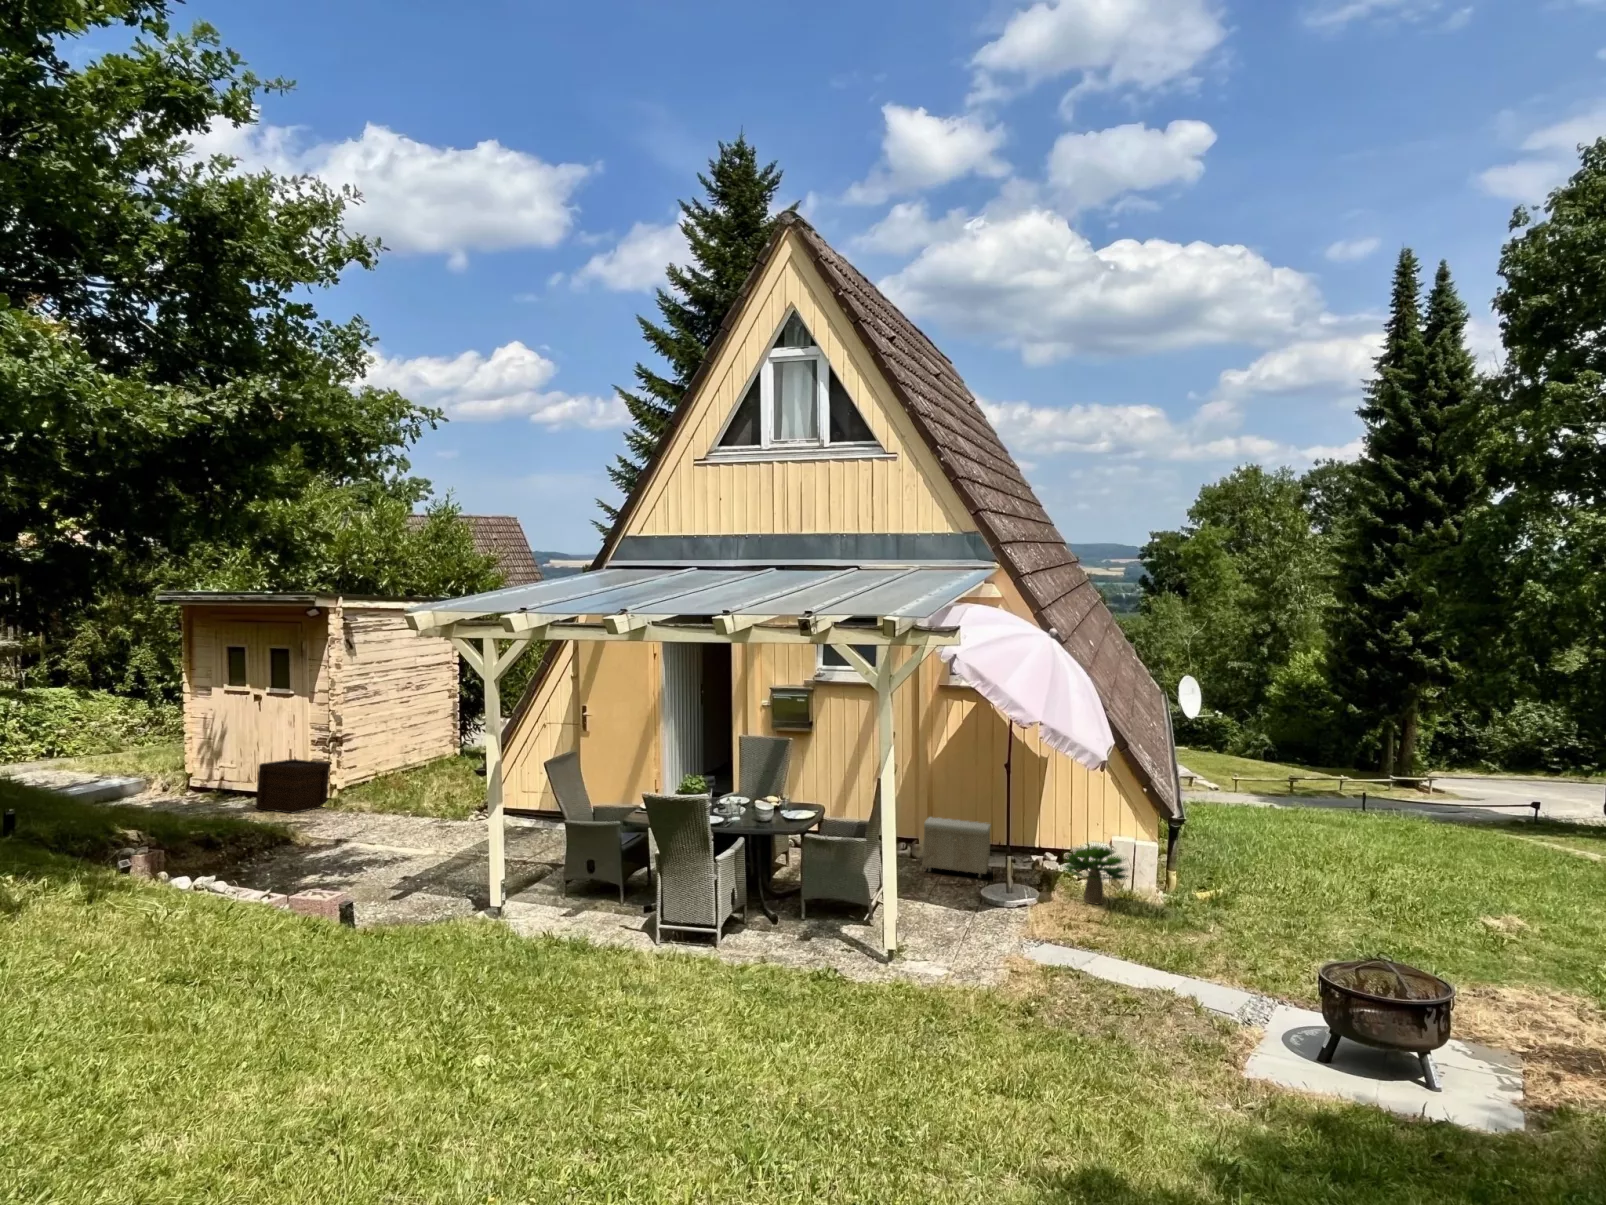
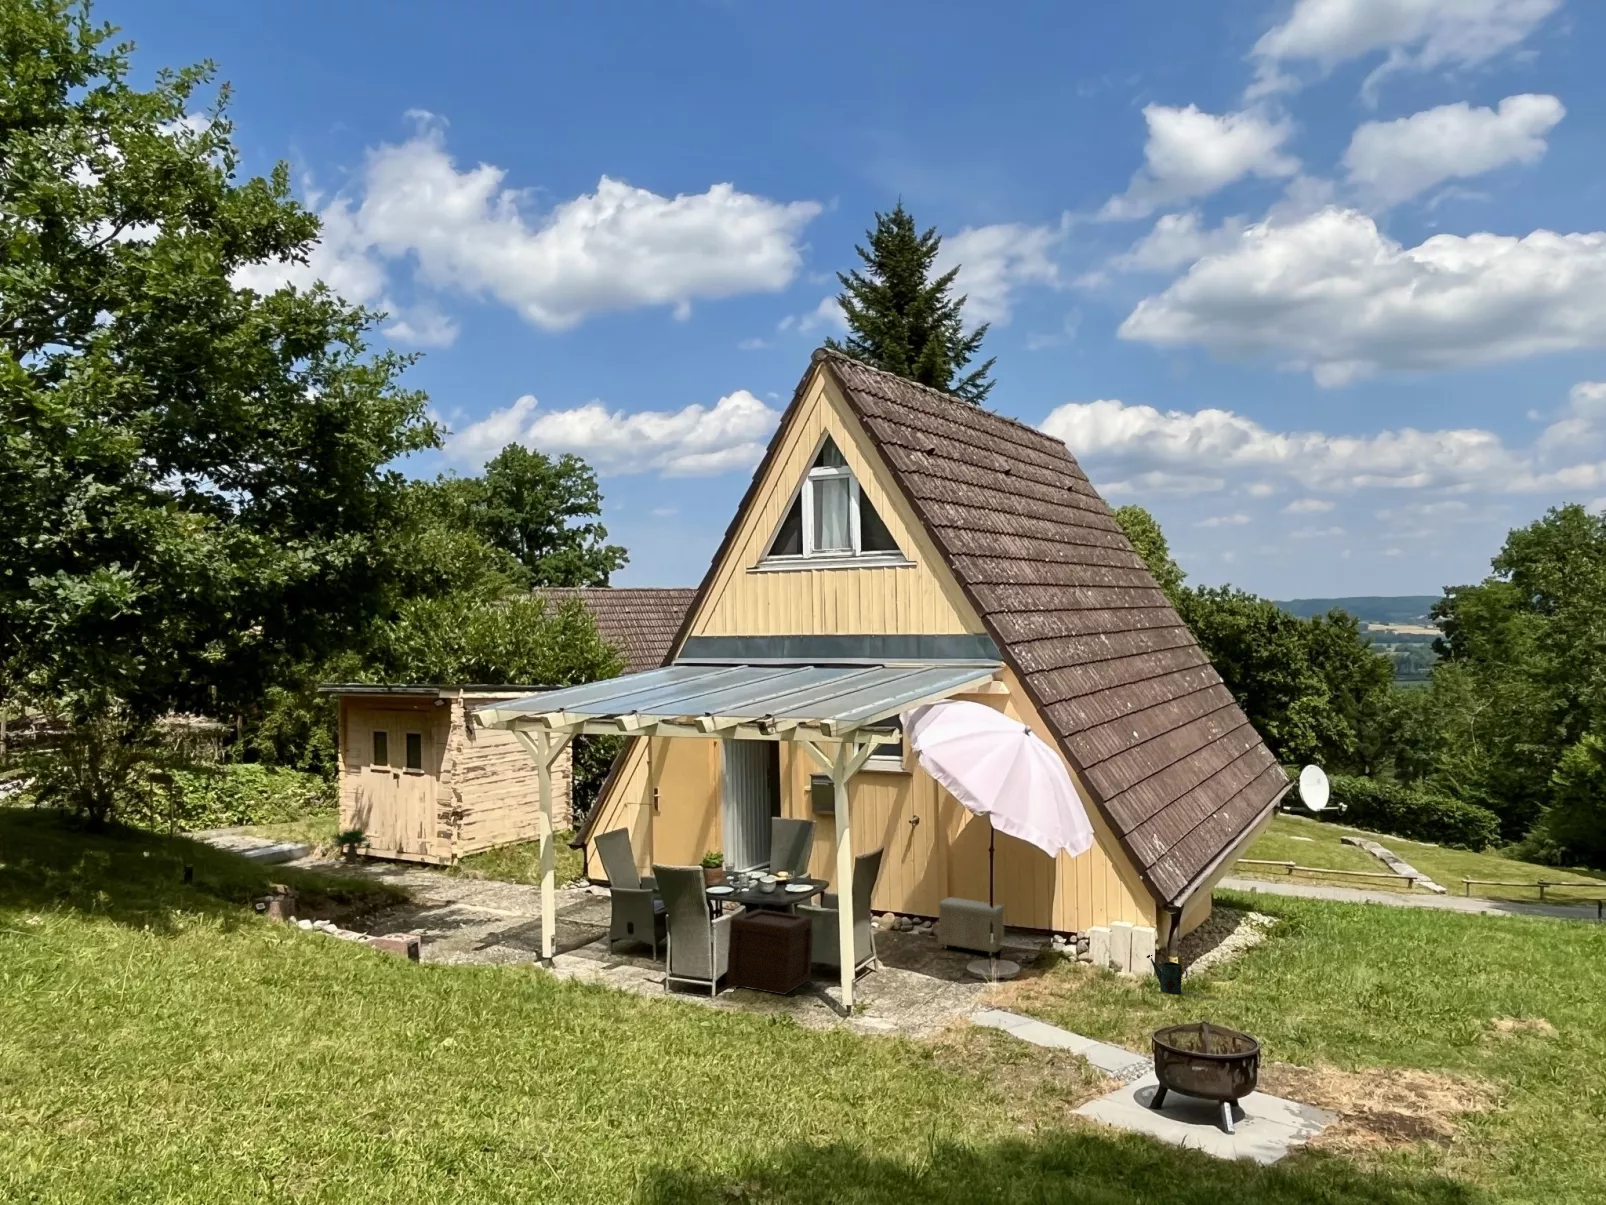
wooden crate: present [256,759,330,813] -> present [726,909,813,995]
potted plant: present [1062,845,1128,904] -> present [332,828,372,864]
watering can: none [1151,870,1199,910] -> present [1147,955,1188,994]

